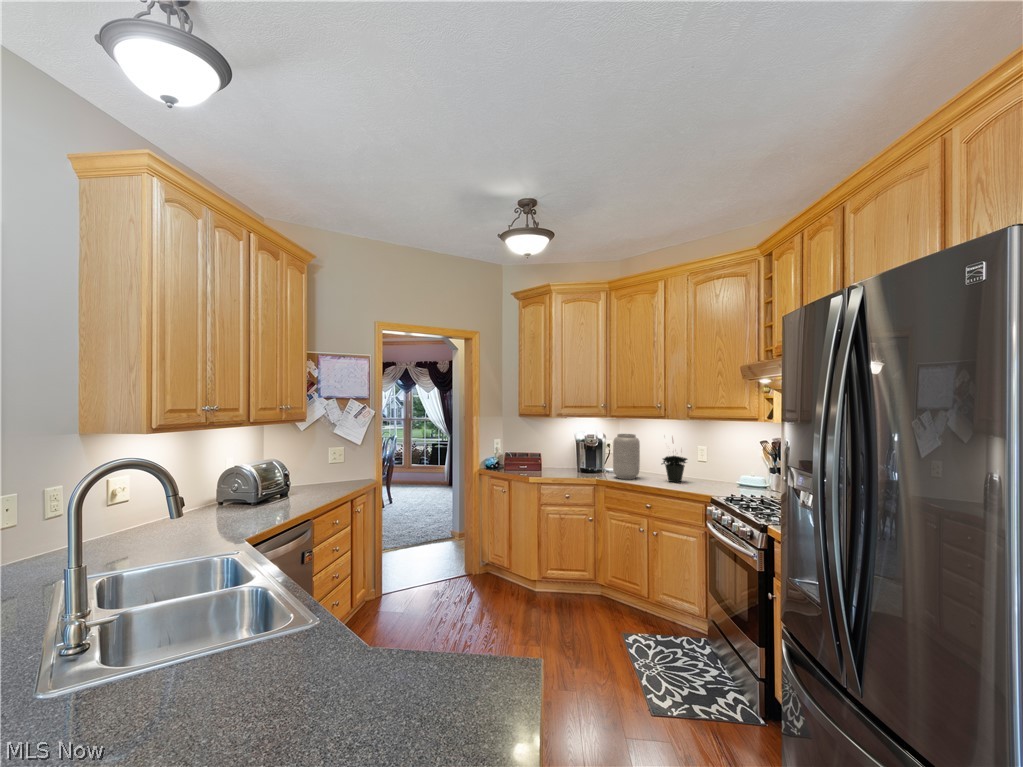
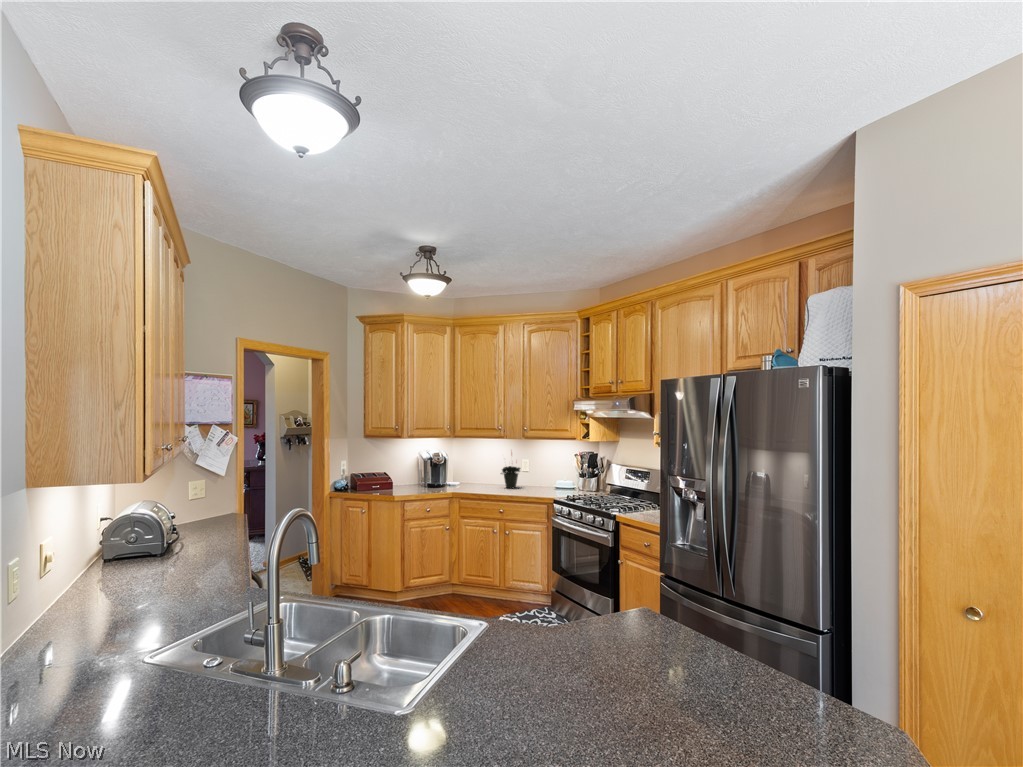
vase: present [613,434,640,479] -> none [458,450,481,489]

